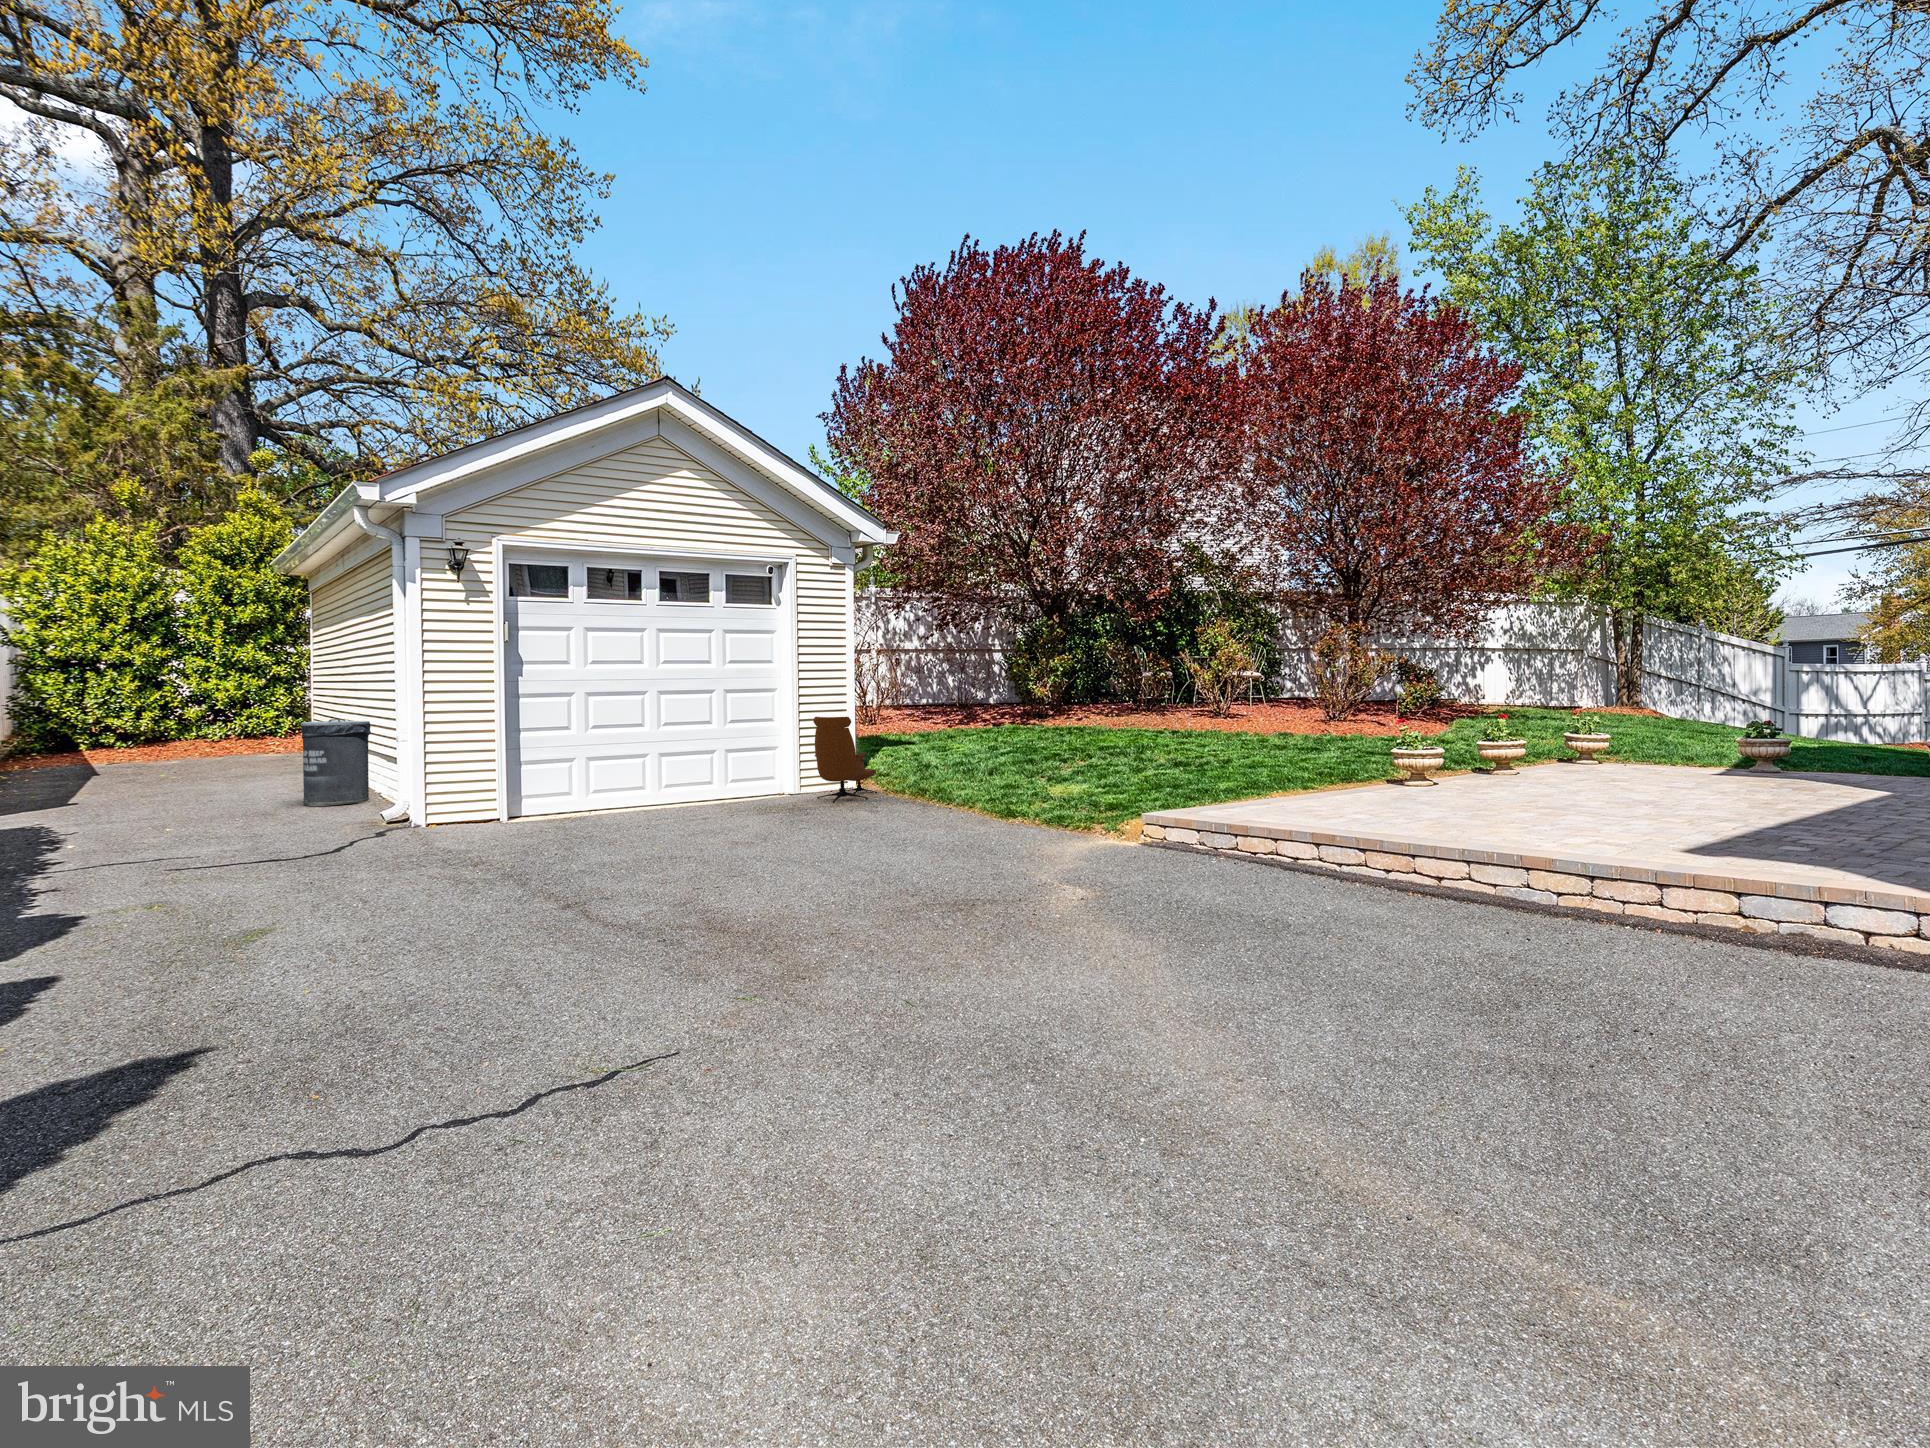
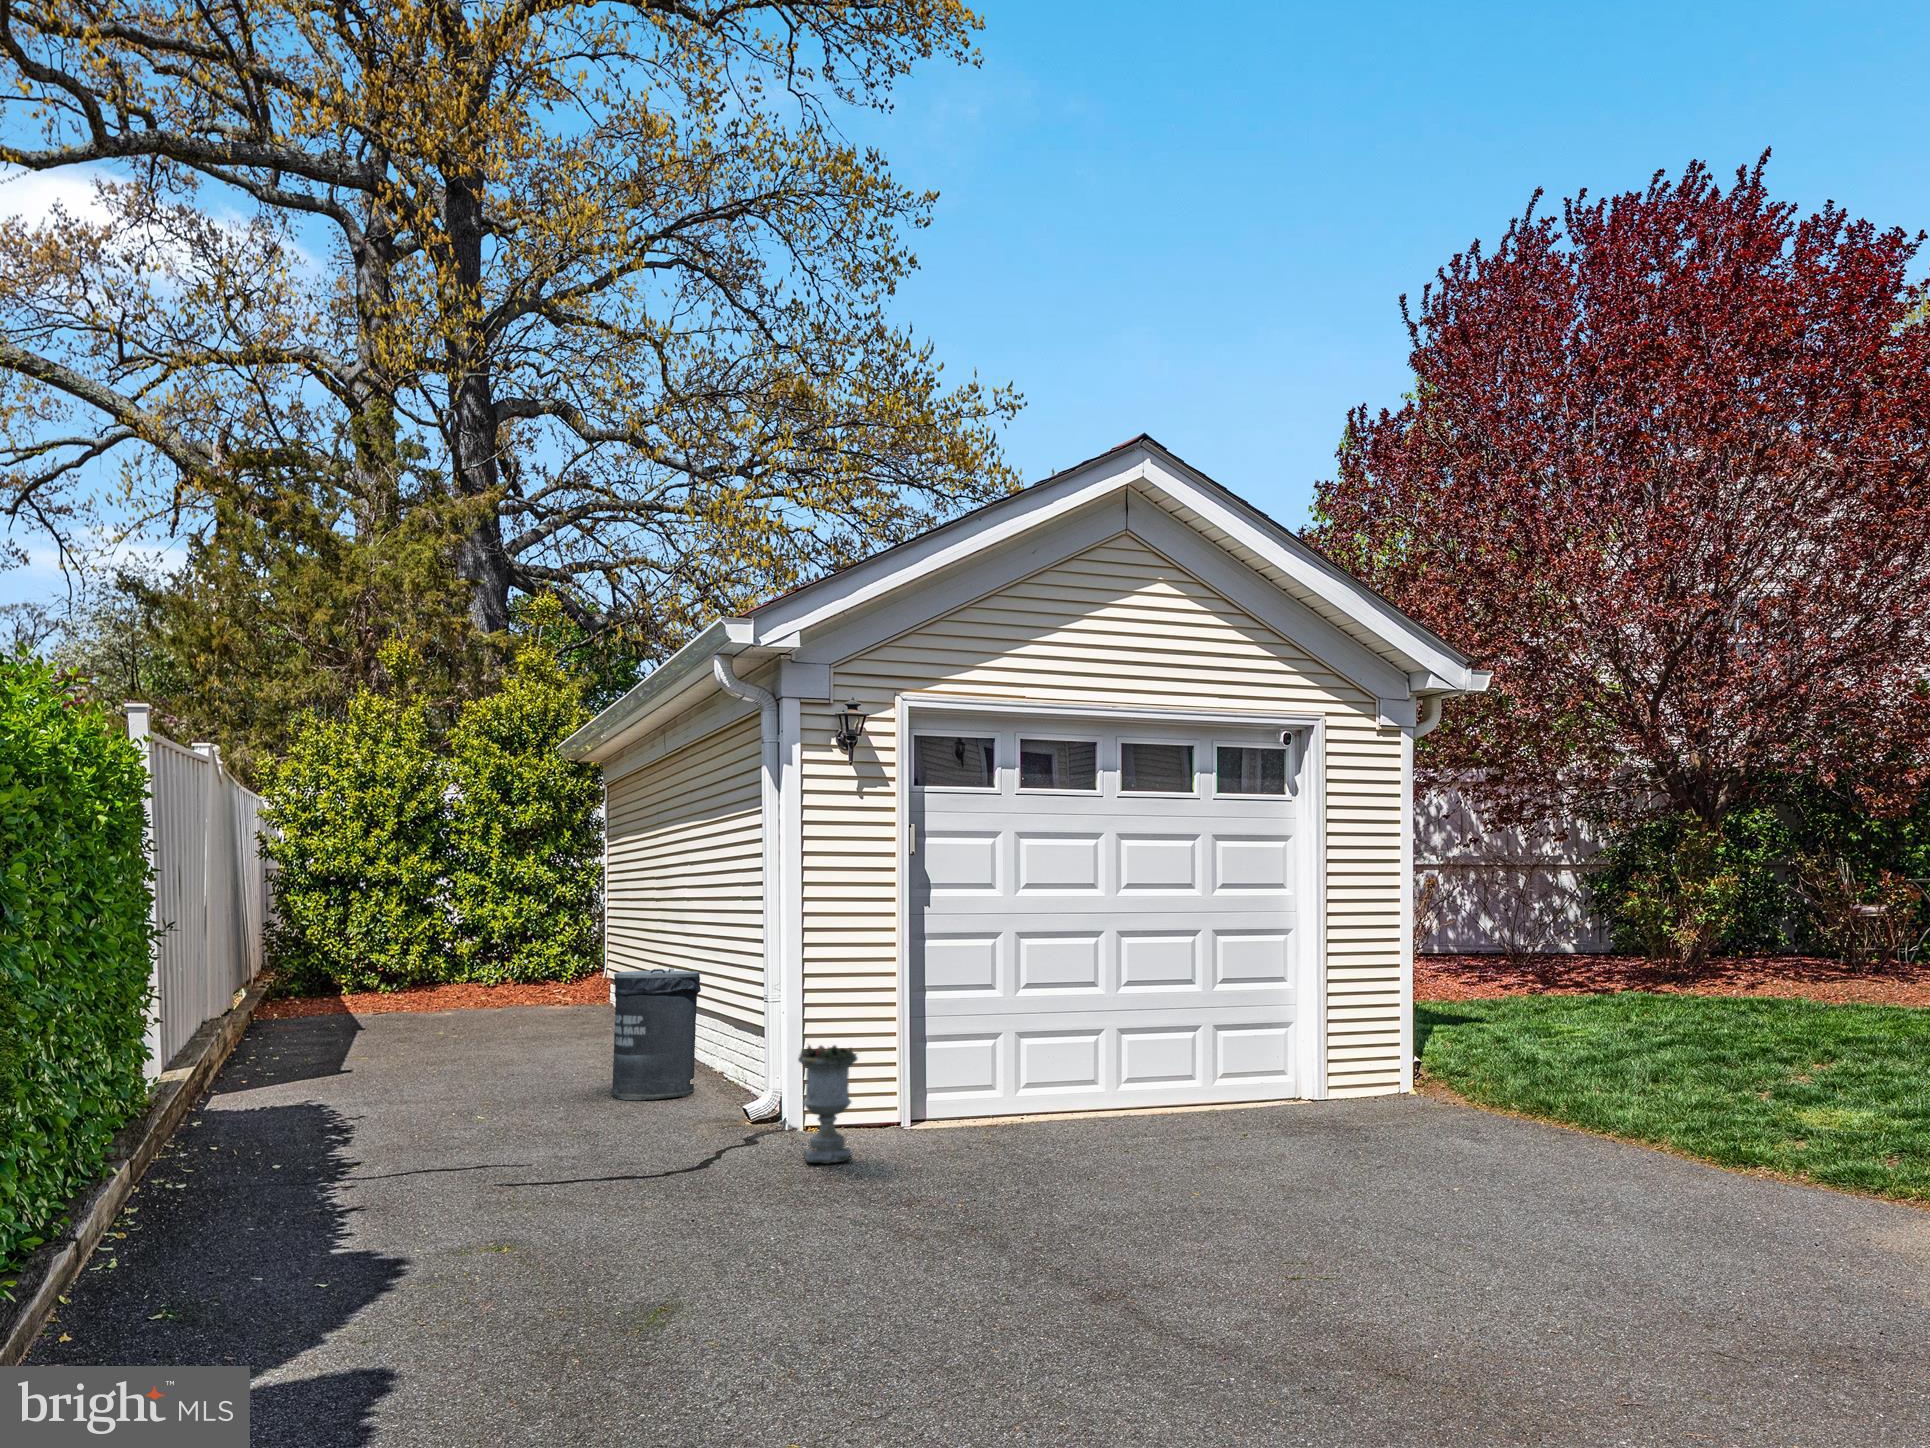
lounge chair: present [813,717,877,803] -> none [1379,983,1478,1138]
planter: none [423,760,468,833] -> present [798,1045,857,1164]

